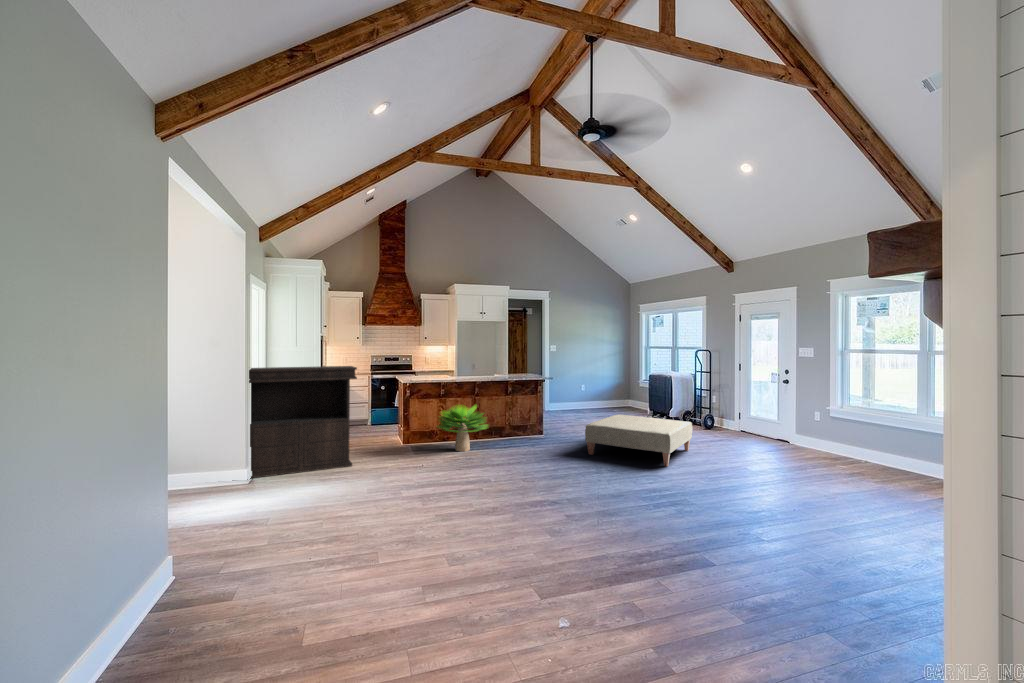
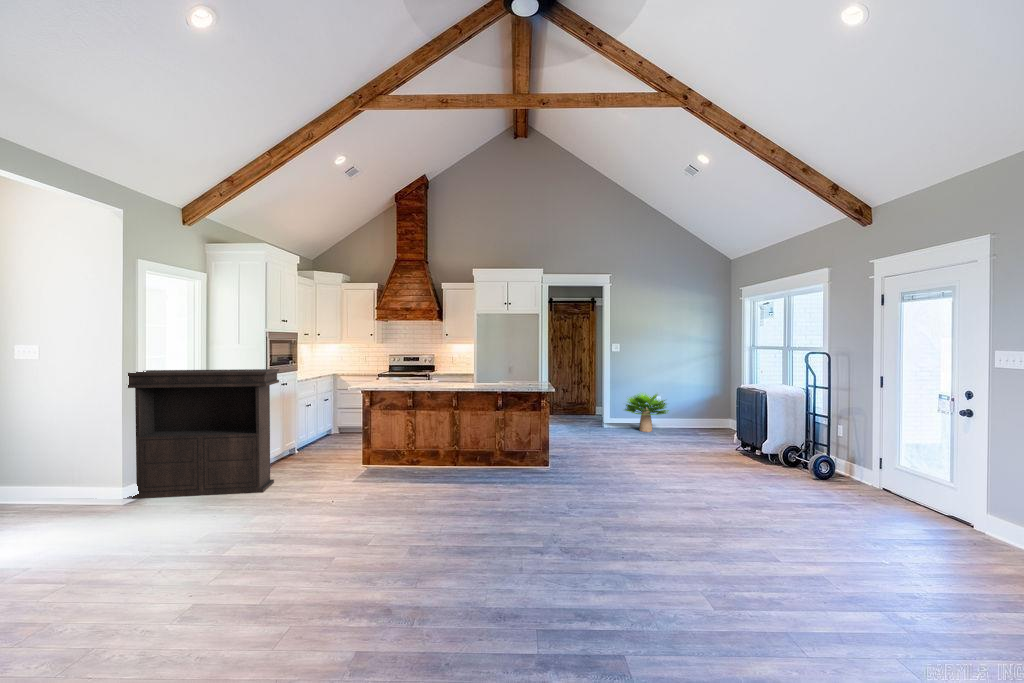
potted plant: present [437,406,488,452] -> present [625,393,669,432]
ottoman: present [585,415,692,467] -> none [566,447,753,553]

